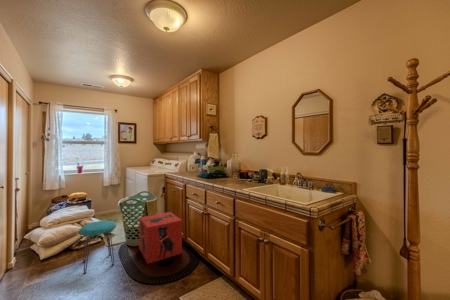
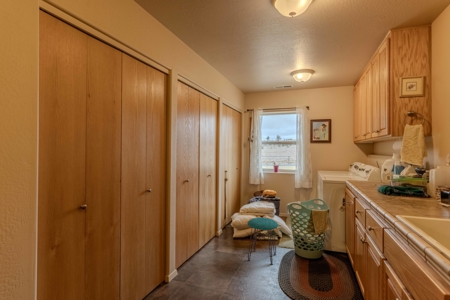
storage box: present [139,212,182,264] -> none [300,226,347,289]

